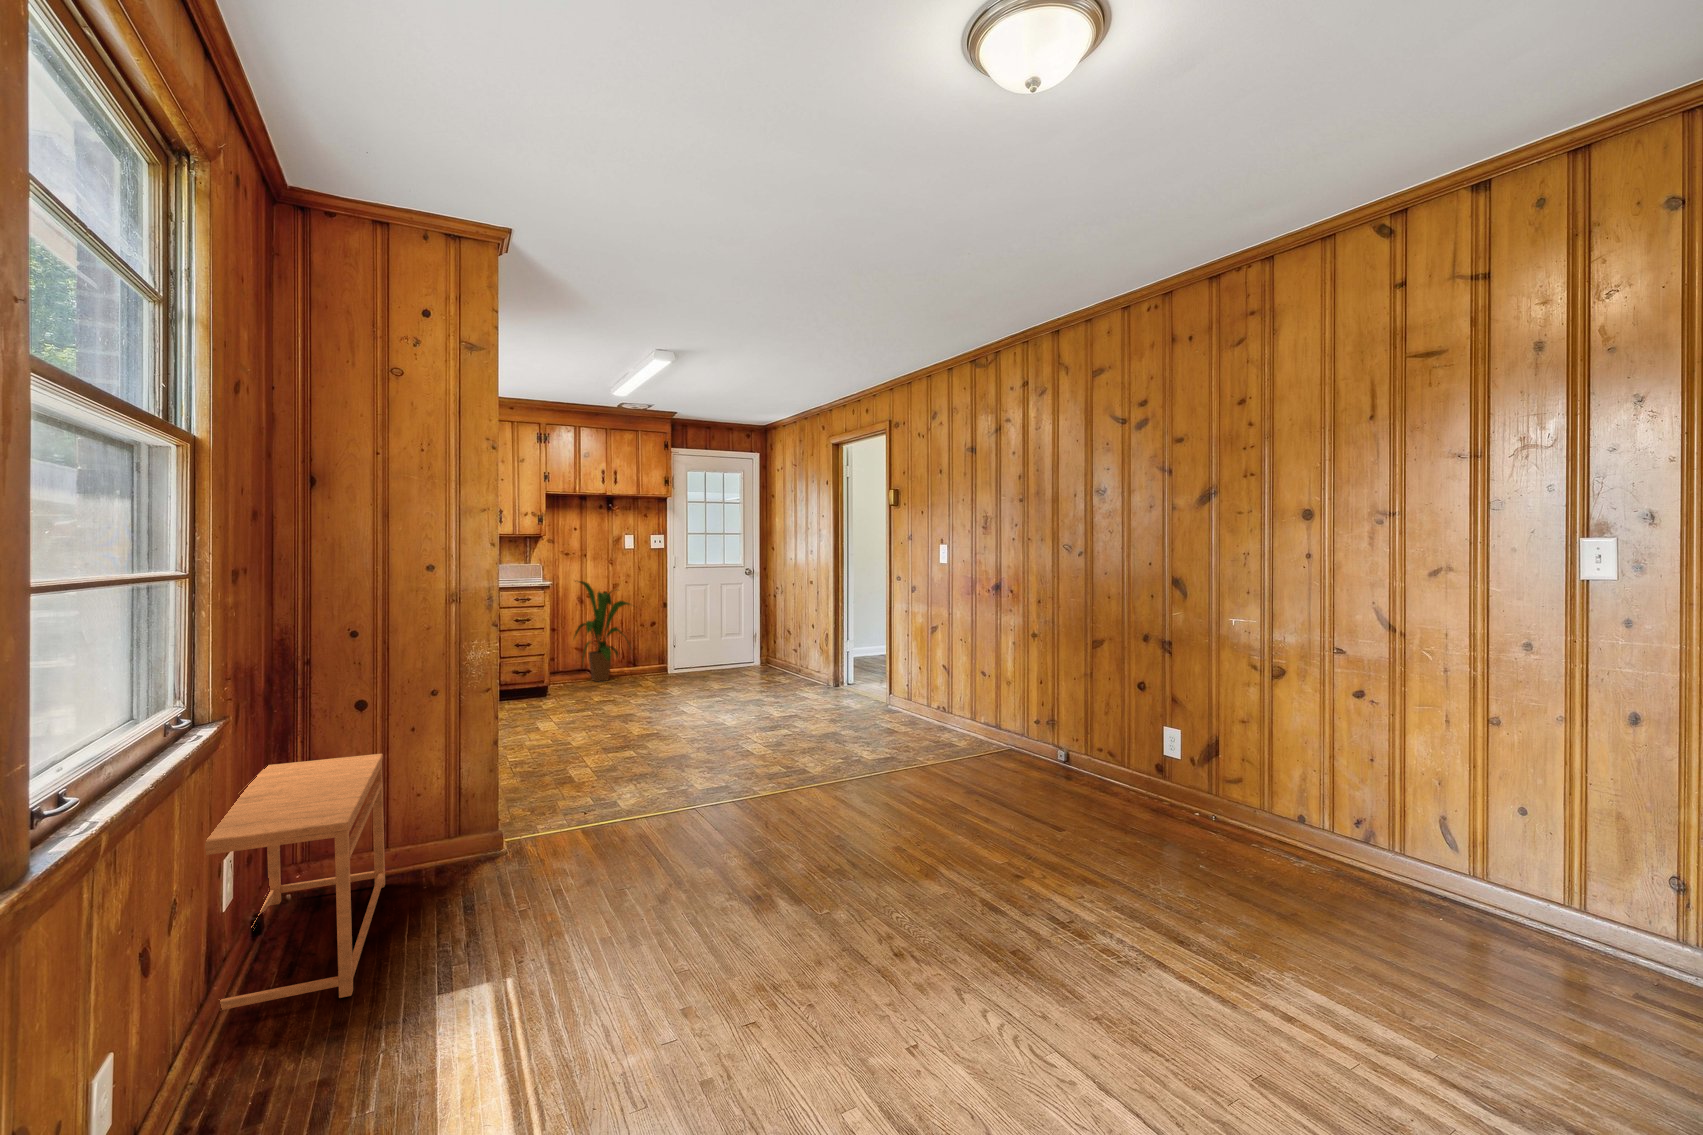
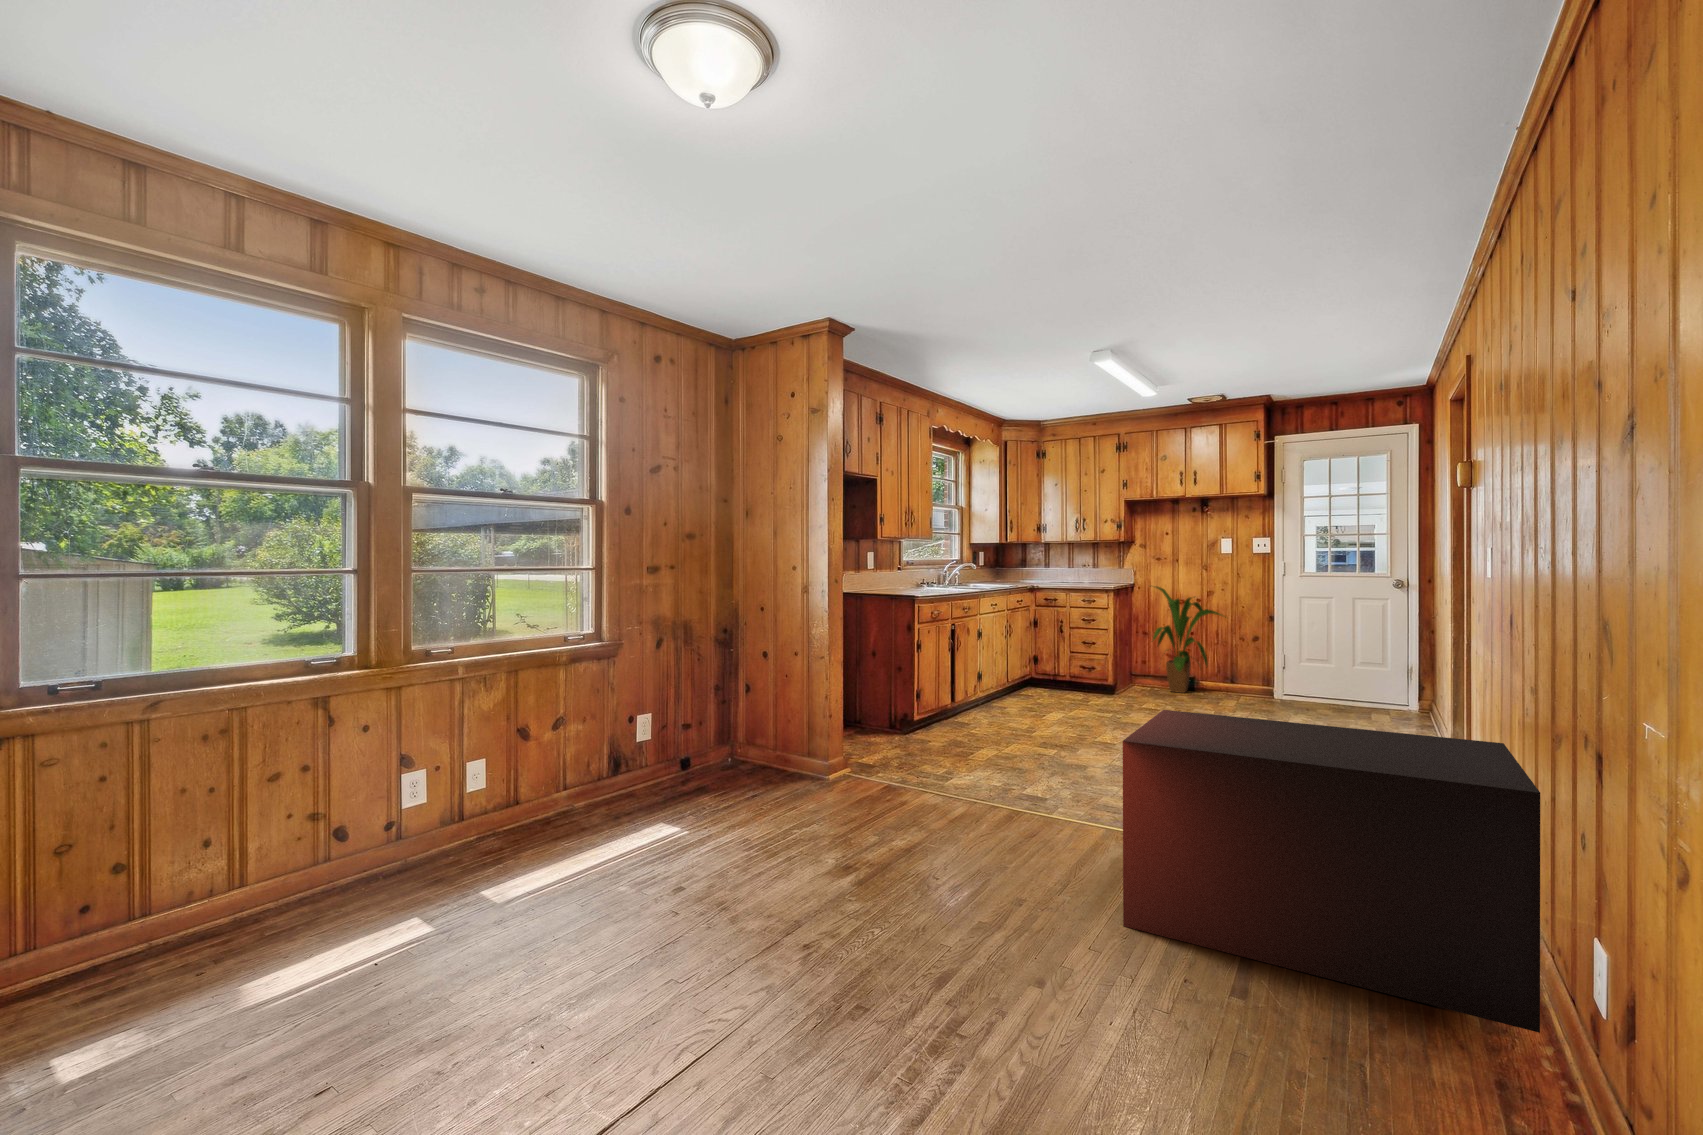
storage cabinet: none [855,657,1091,823] -> present [1123,710,1540,1033]
side table: present [205,754,385,1010] -> none [537,692,722,840]

